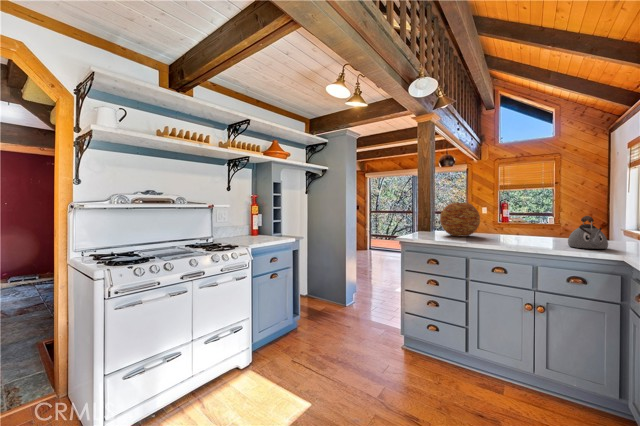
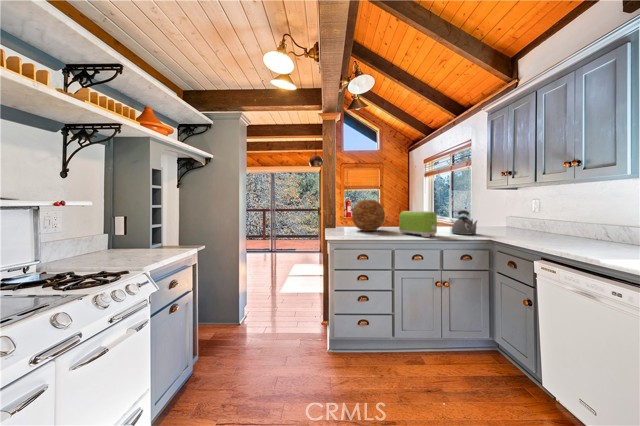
toaster: none [489,215,531,246] -> present [399,211,437,237]

